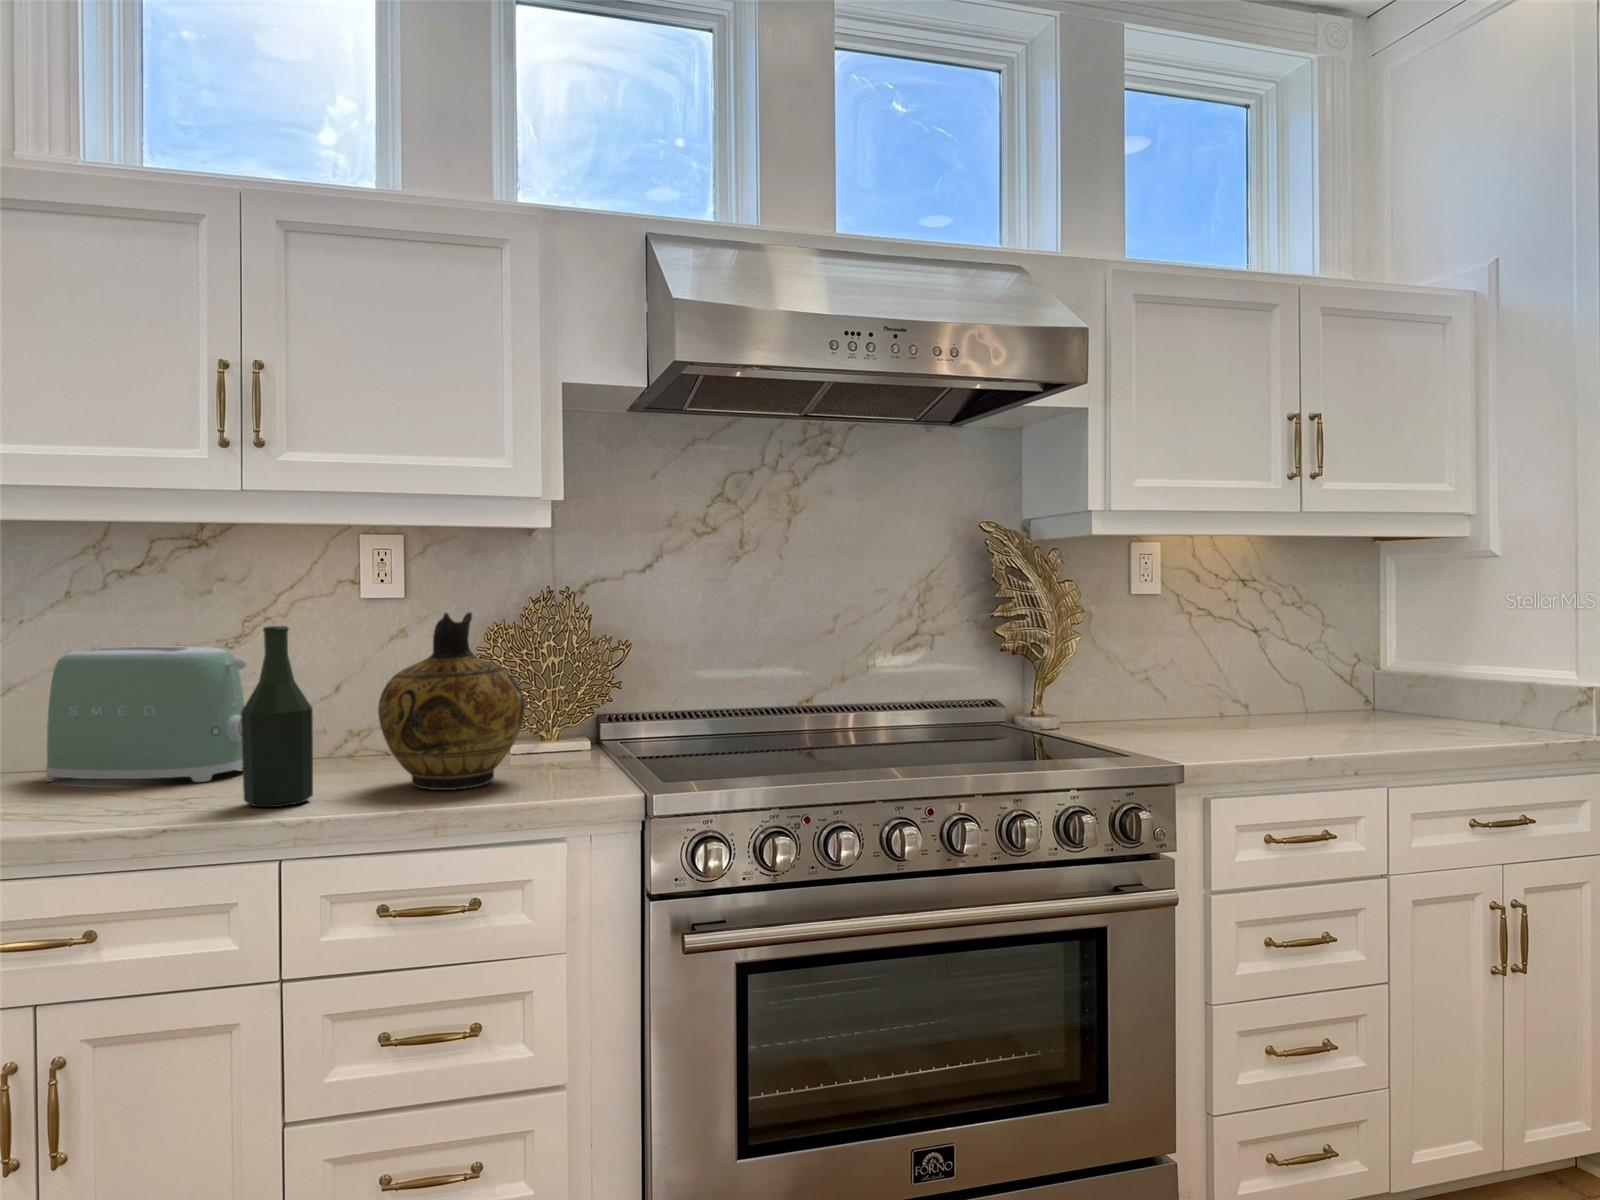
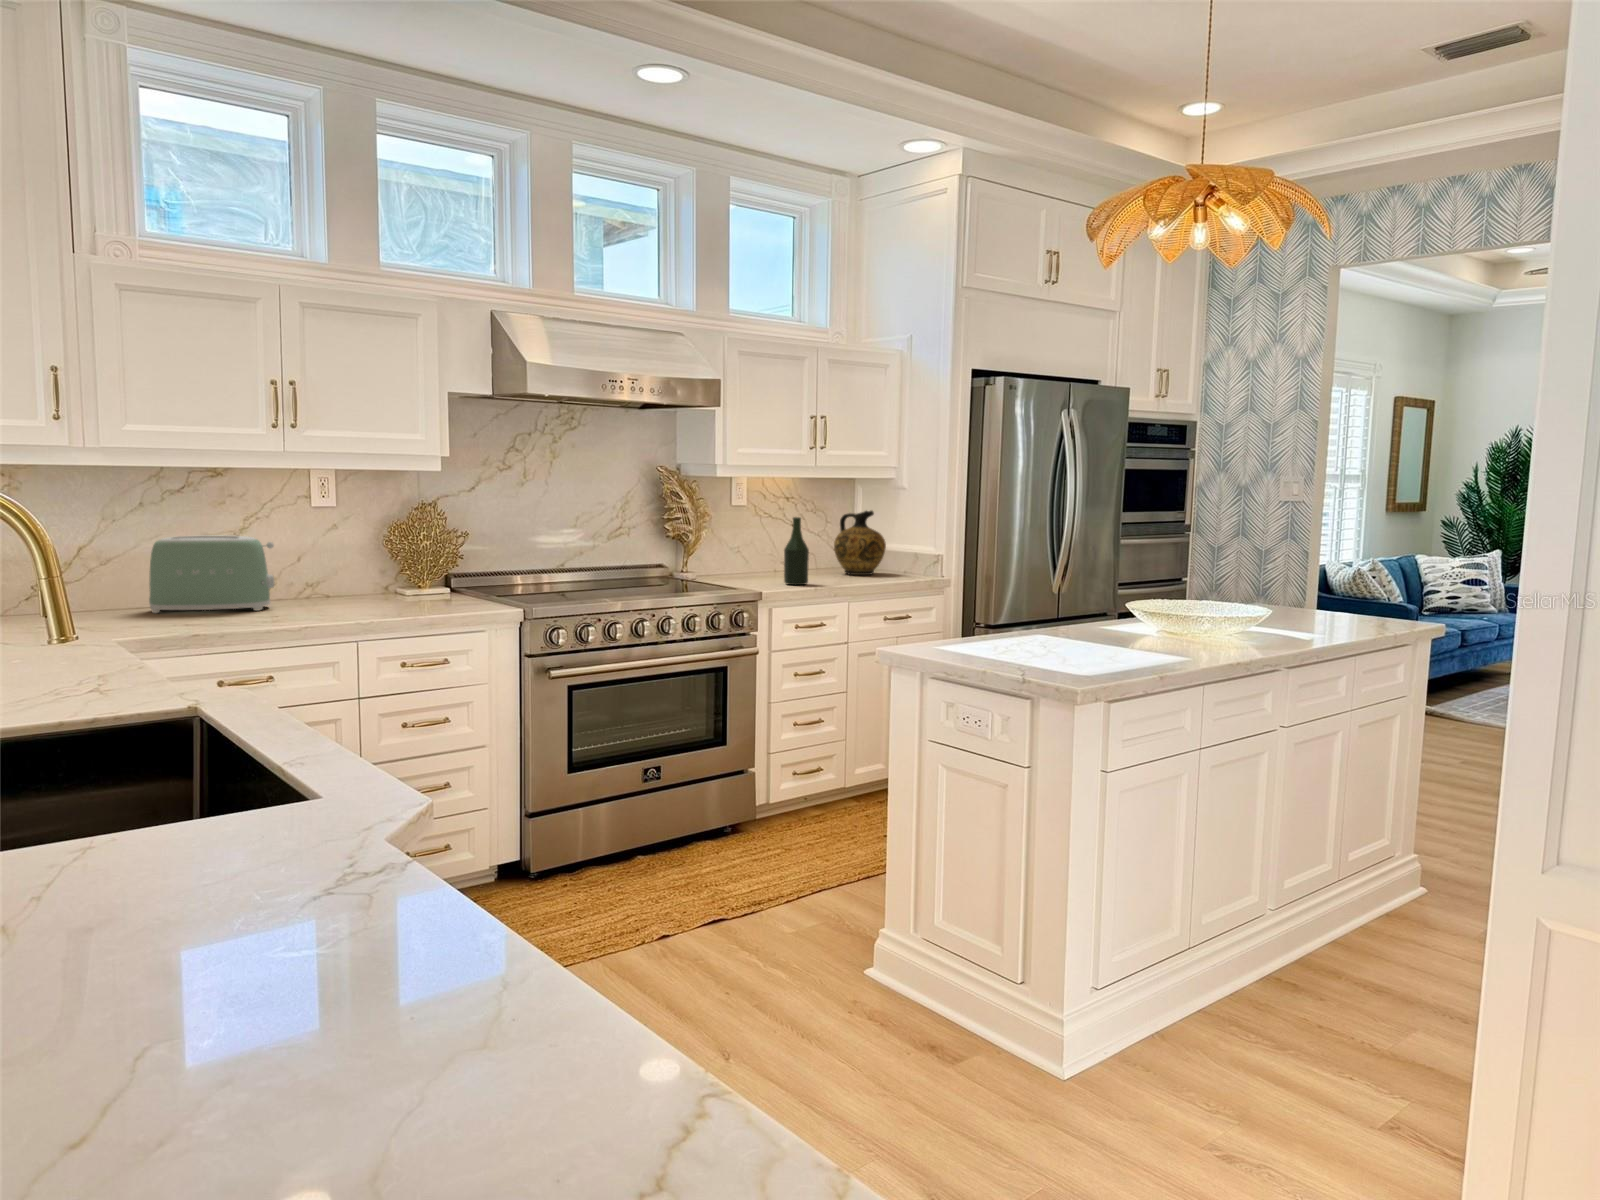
ceramic jug: present [378,612,525,790] -> present [834,511,886,575]
bottle: present [241,626,313,807] -> present [784,517,809,585]

